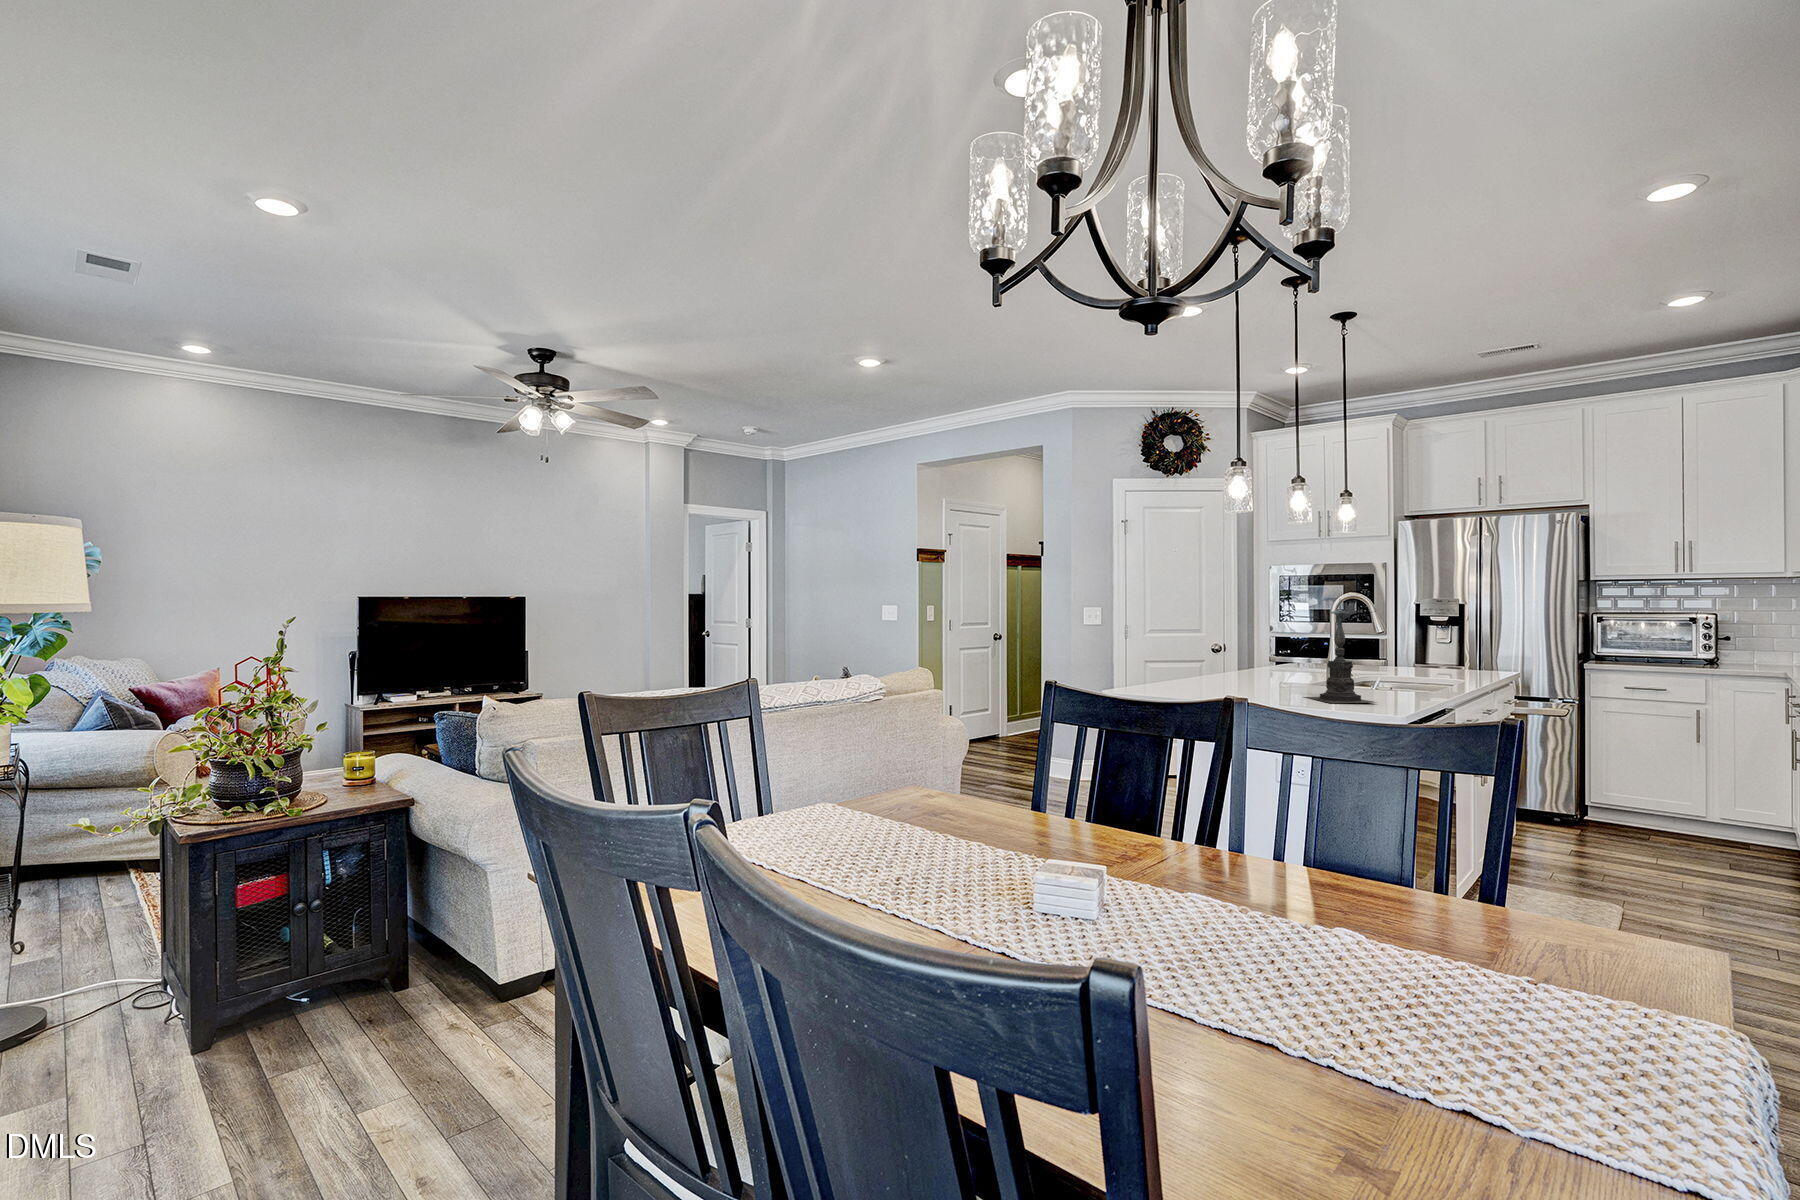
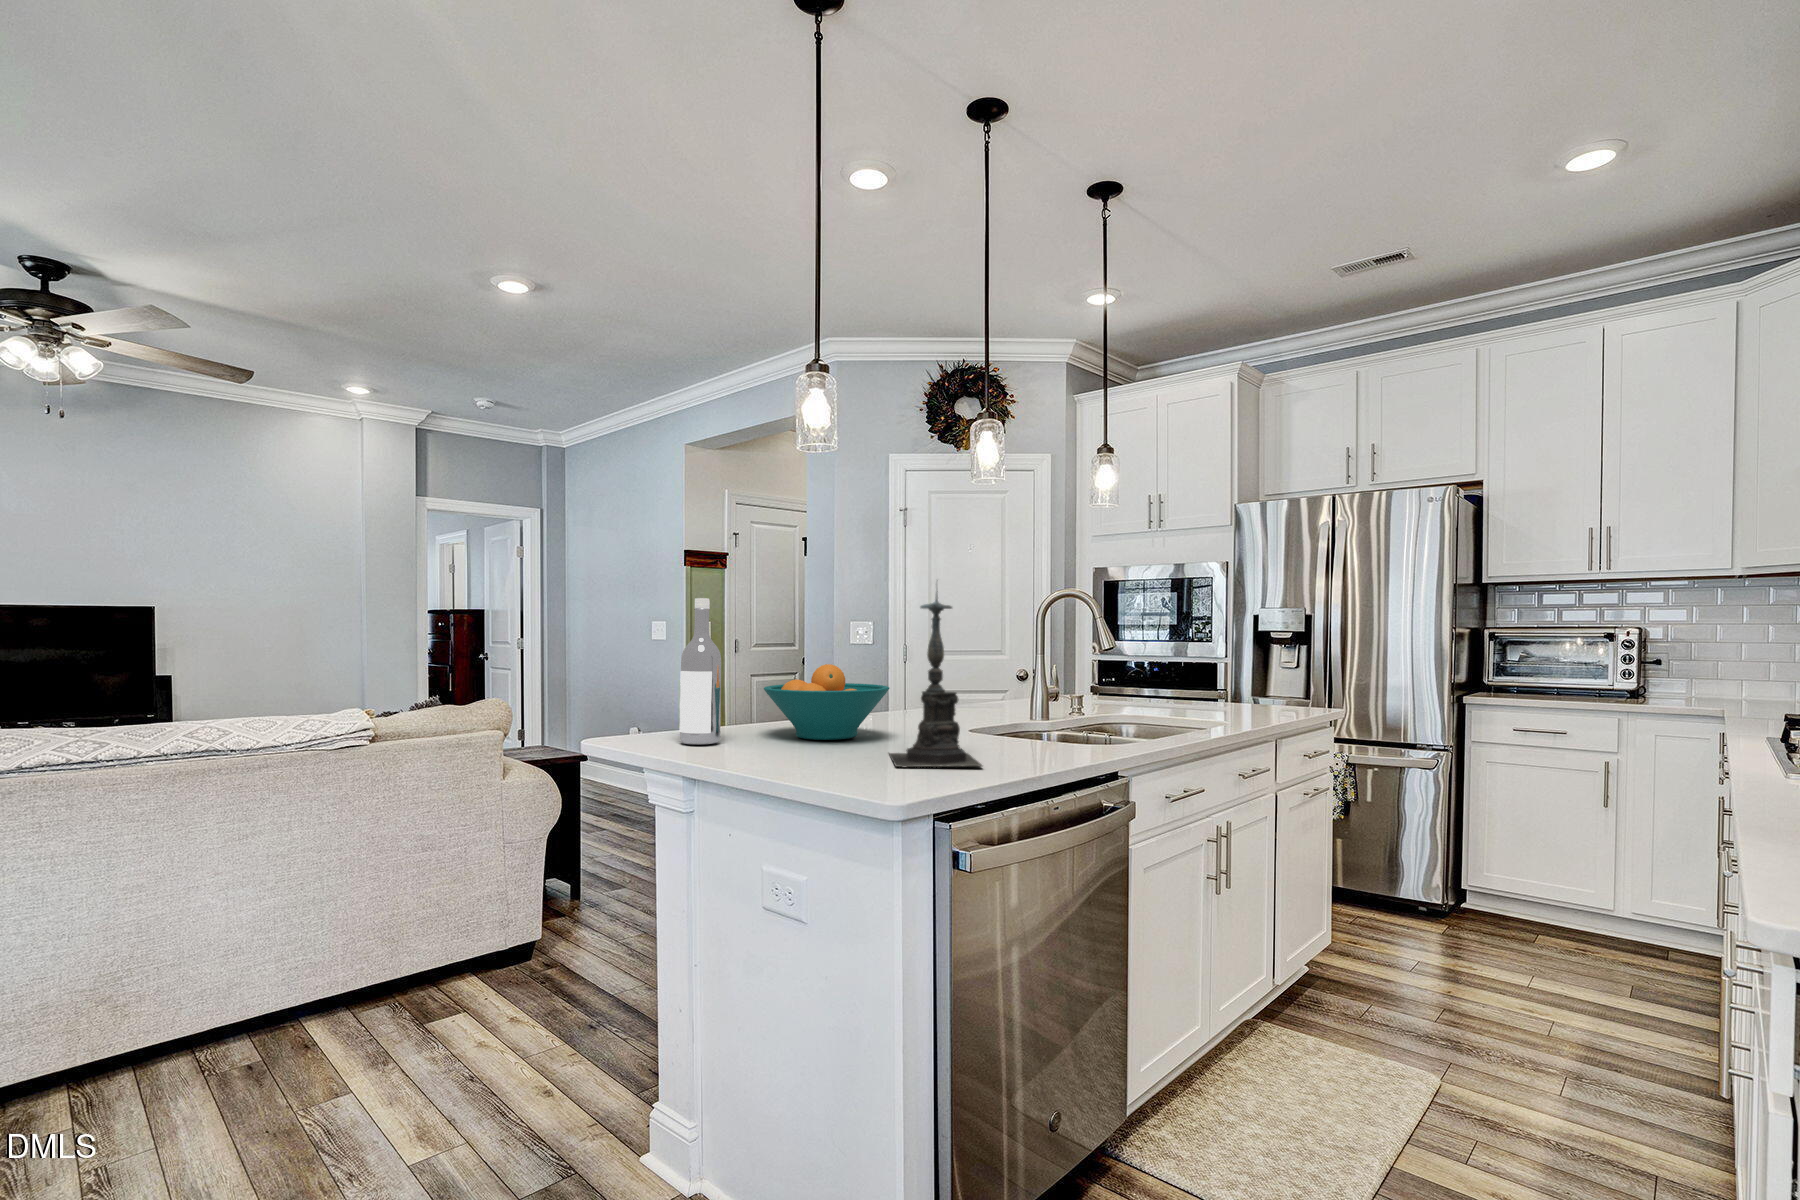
wine bottle: none [1173,607,1198,693] -> present [680,598,721,745]
fruit bowl: none [1202,645,1283,690] -> present [764,664,889,740]

